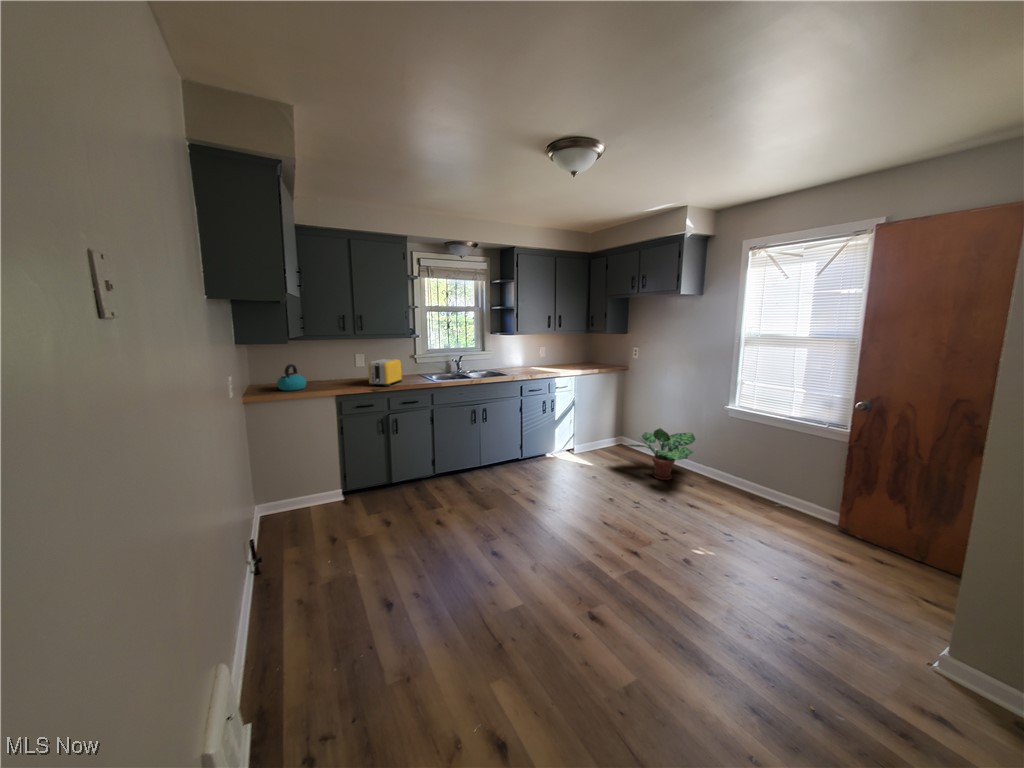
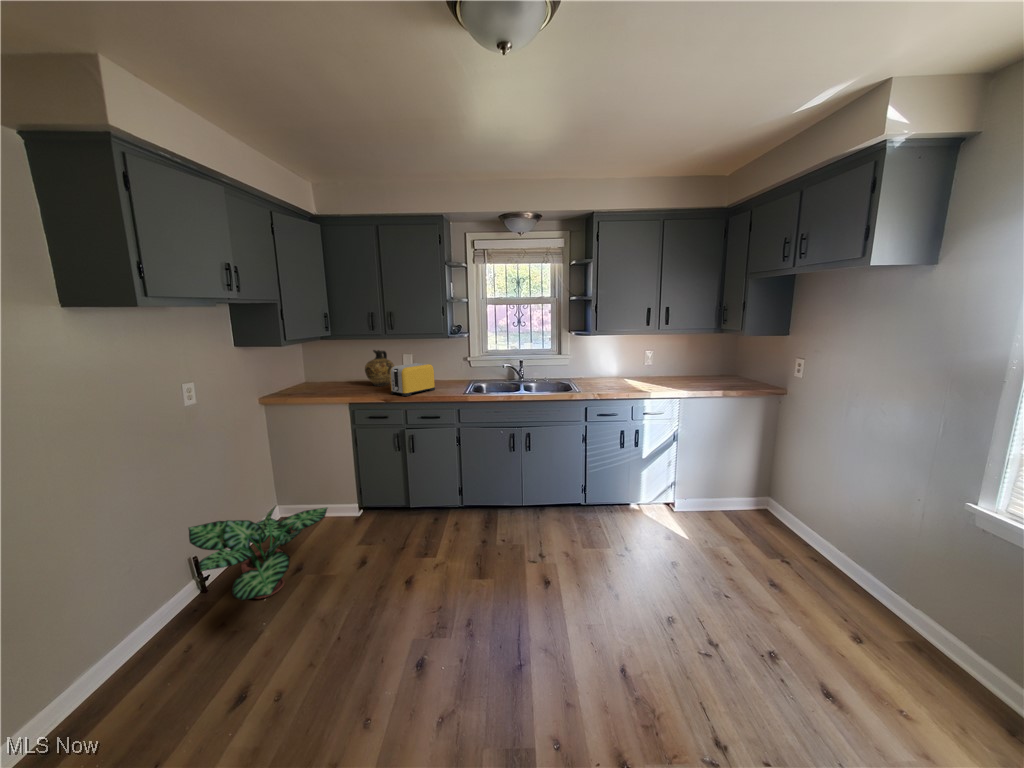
ceramic jug: none [326,349,355,382] -> present [365,350,394,386]
kettle: present [277,364,306,391] -> none [303,366,335,393]
potted plant: present [624,428,695,480] -> present [188,506,327,600]

